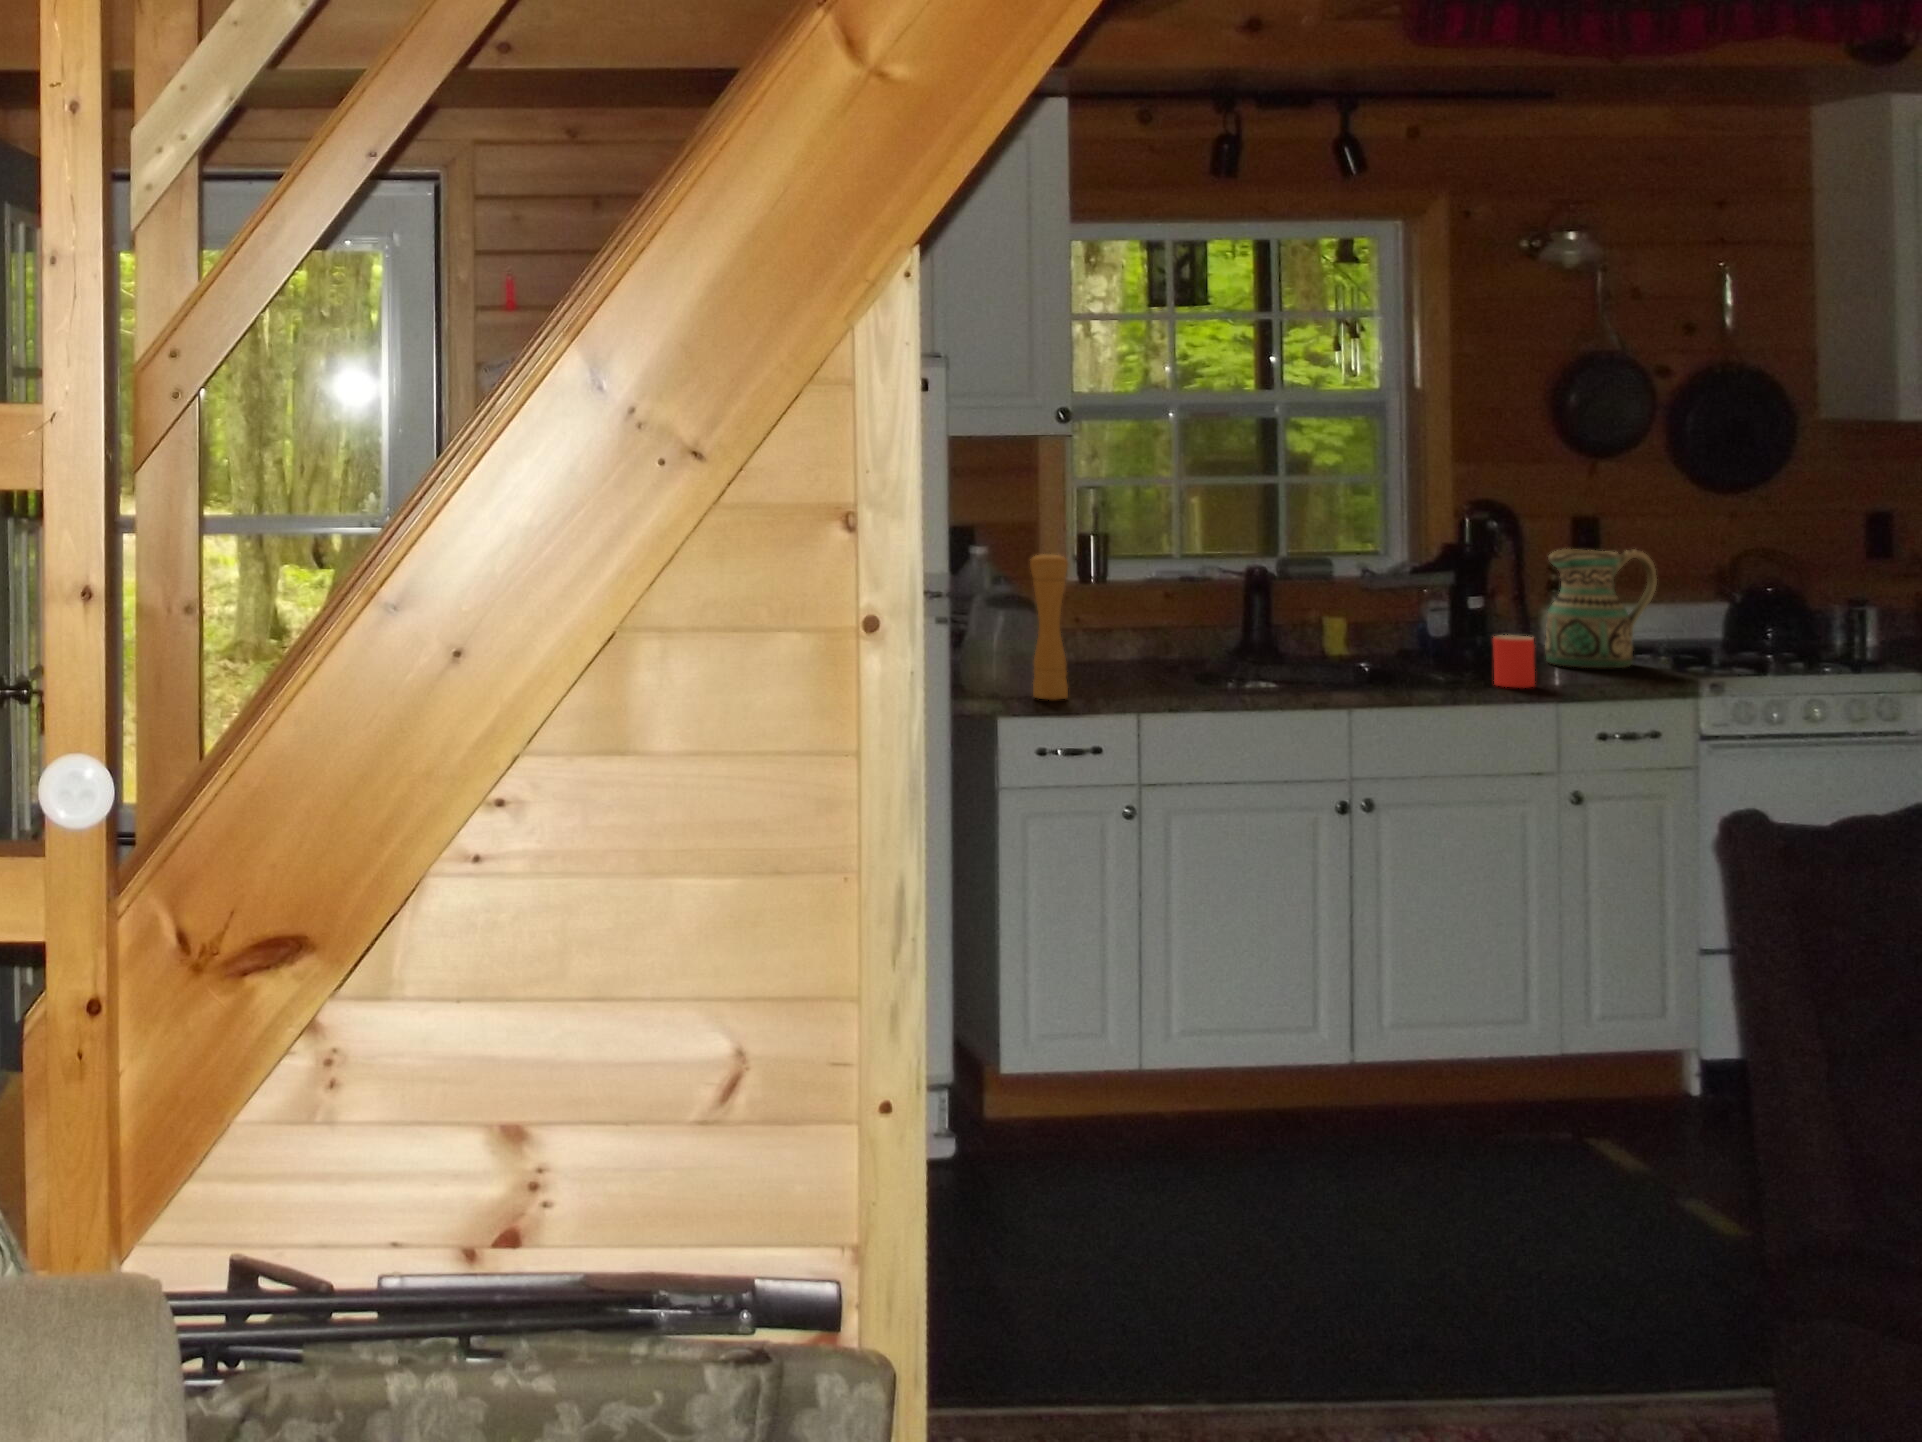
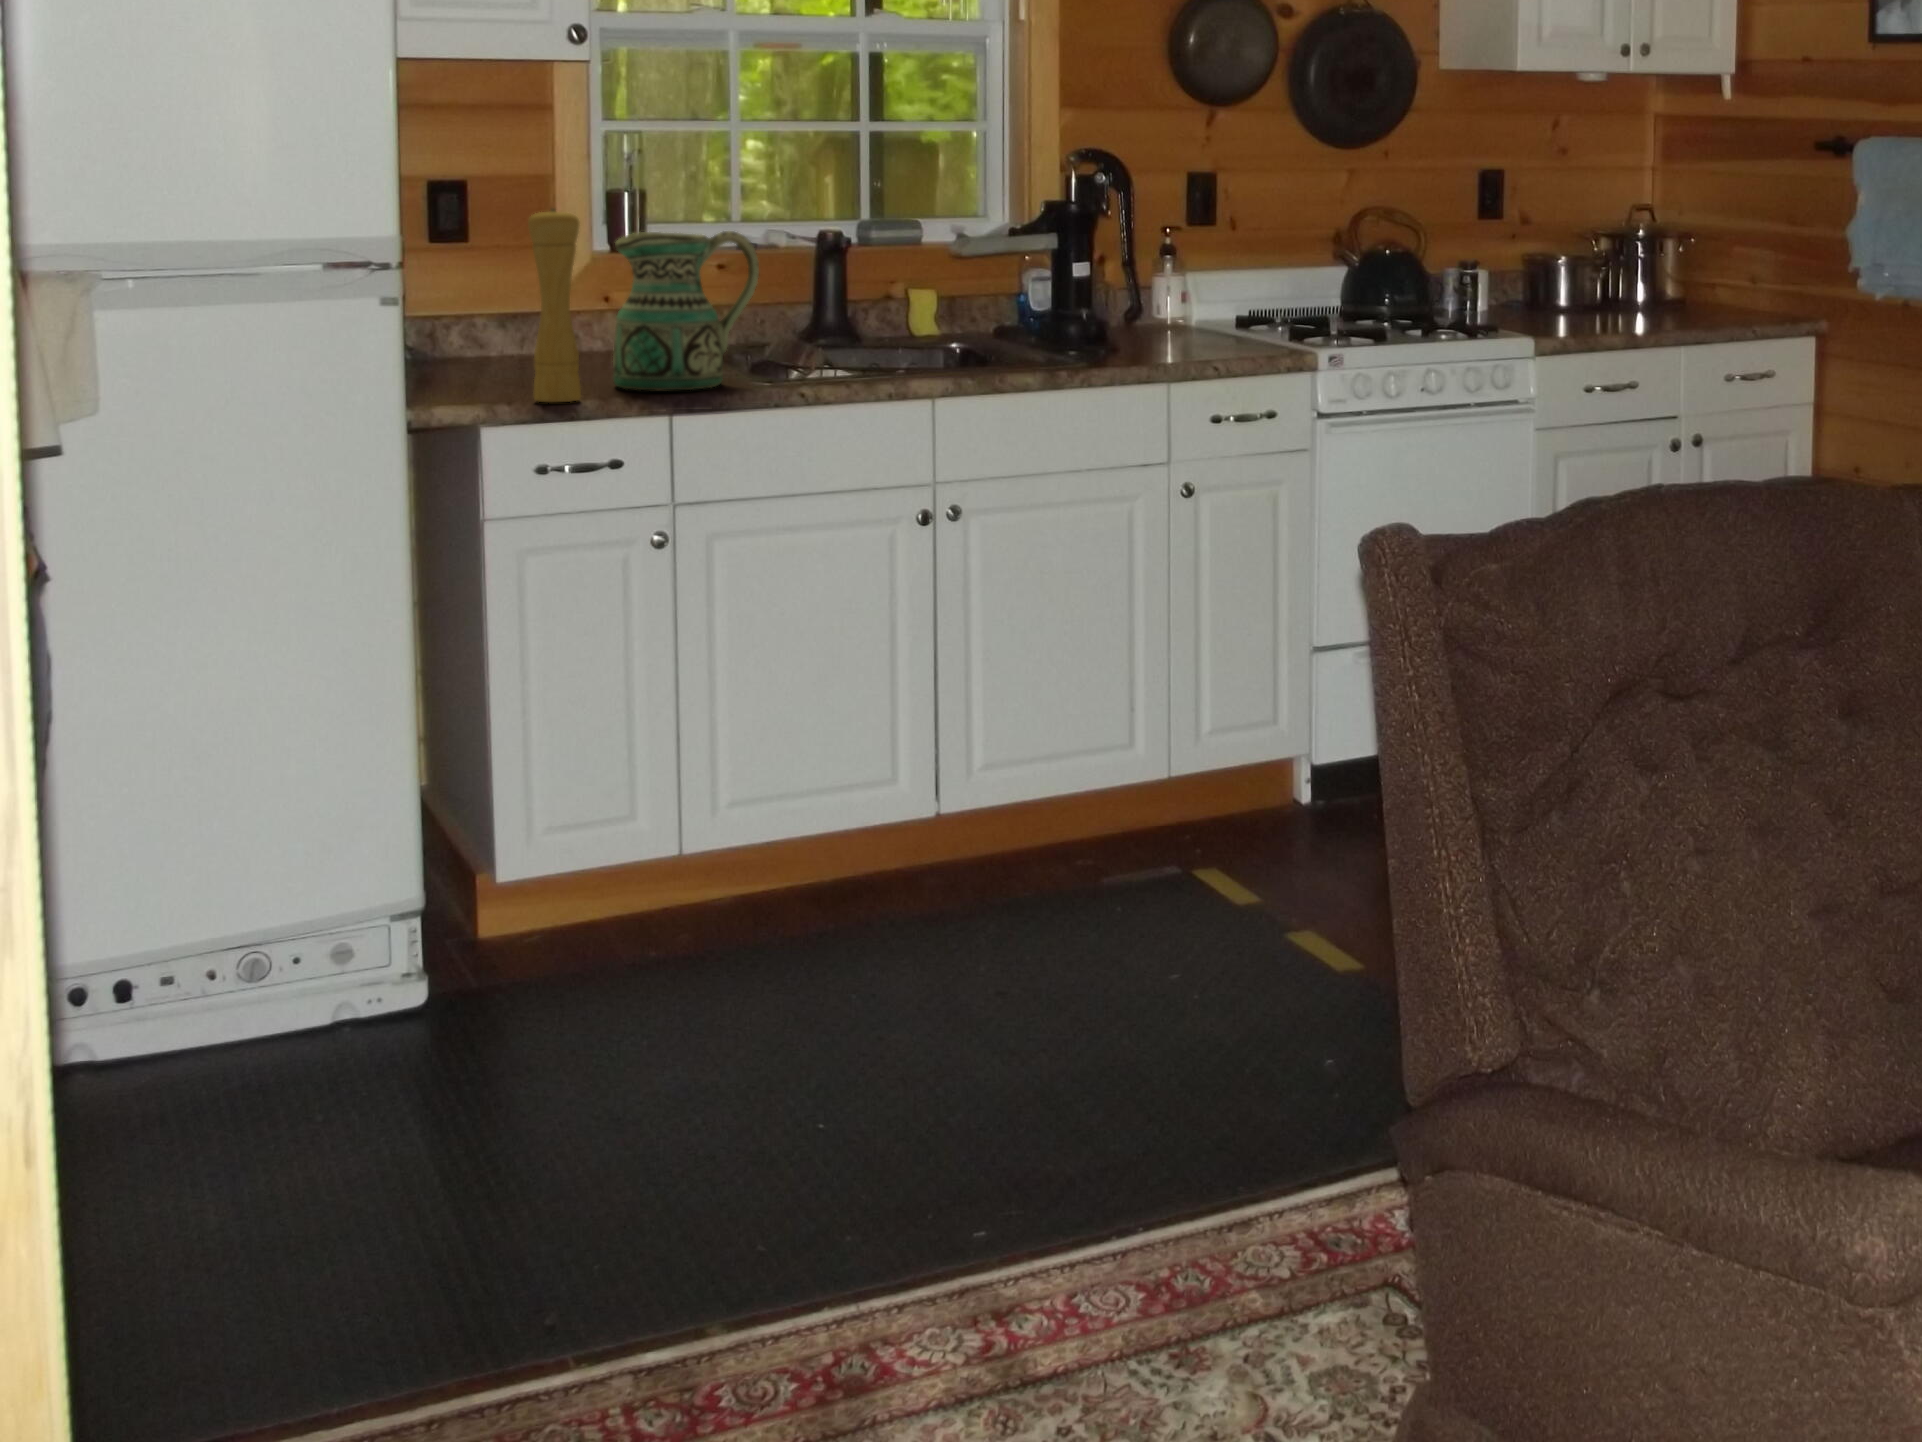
ceramic pitcher: present [1546,549,1657,668] -> present [613,231,759,391]
mug: present [1493,635,1535,688] -> none [1101,305,1145,365]

